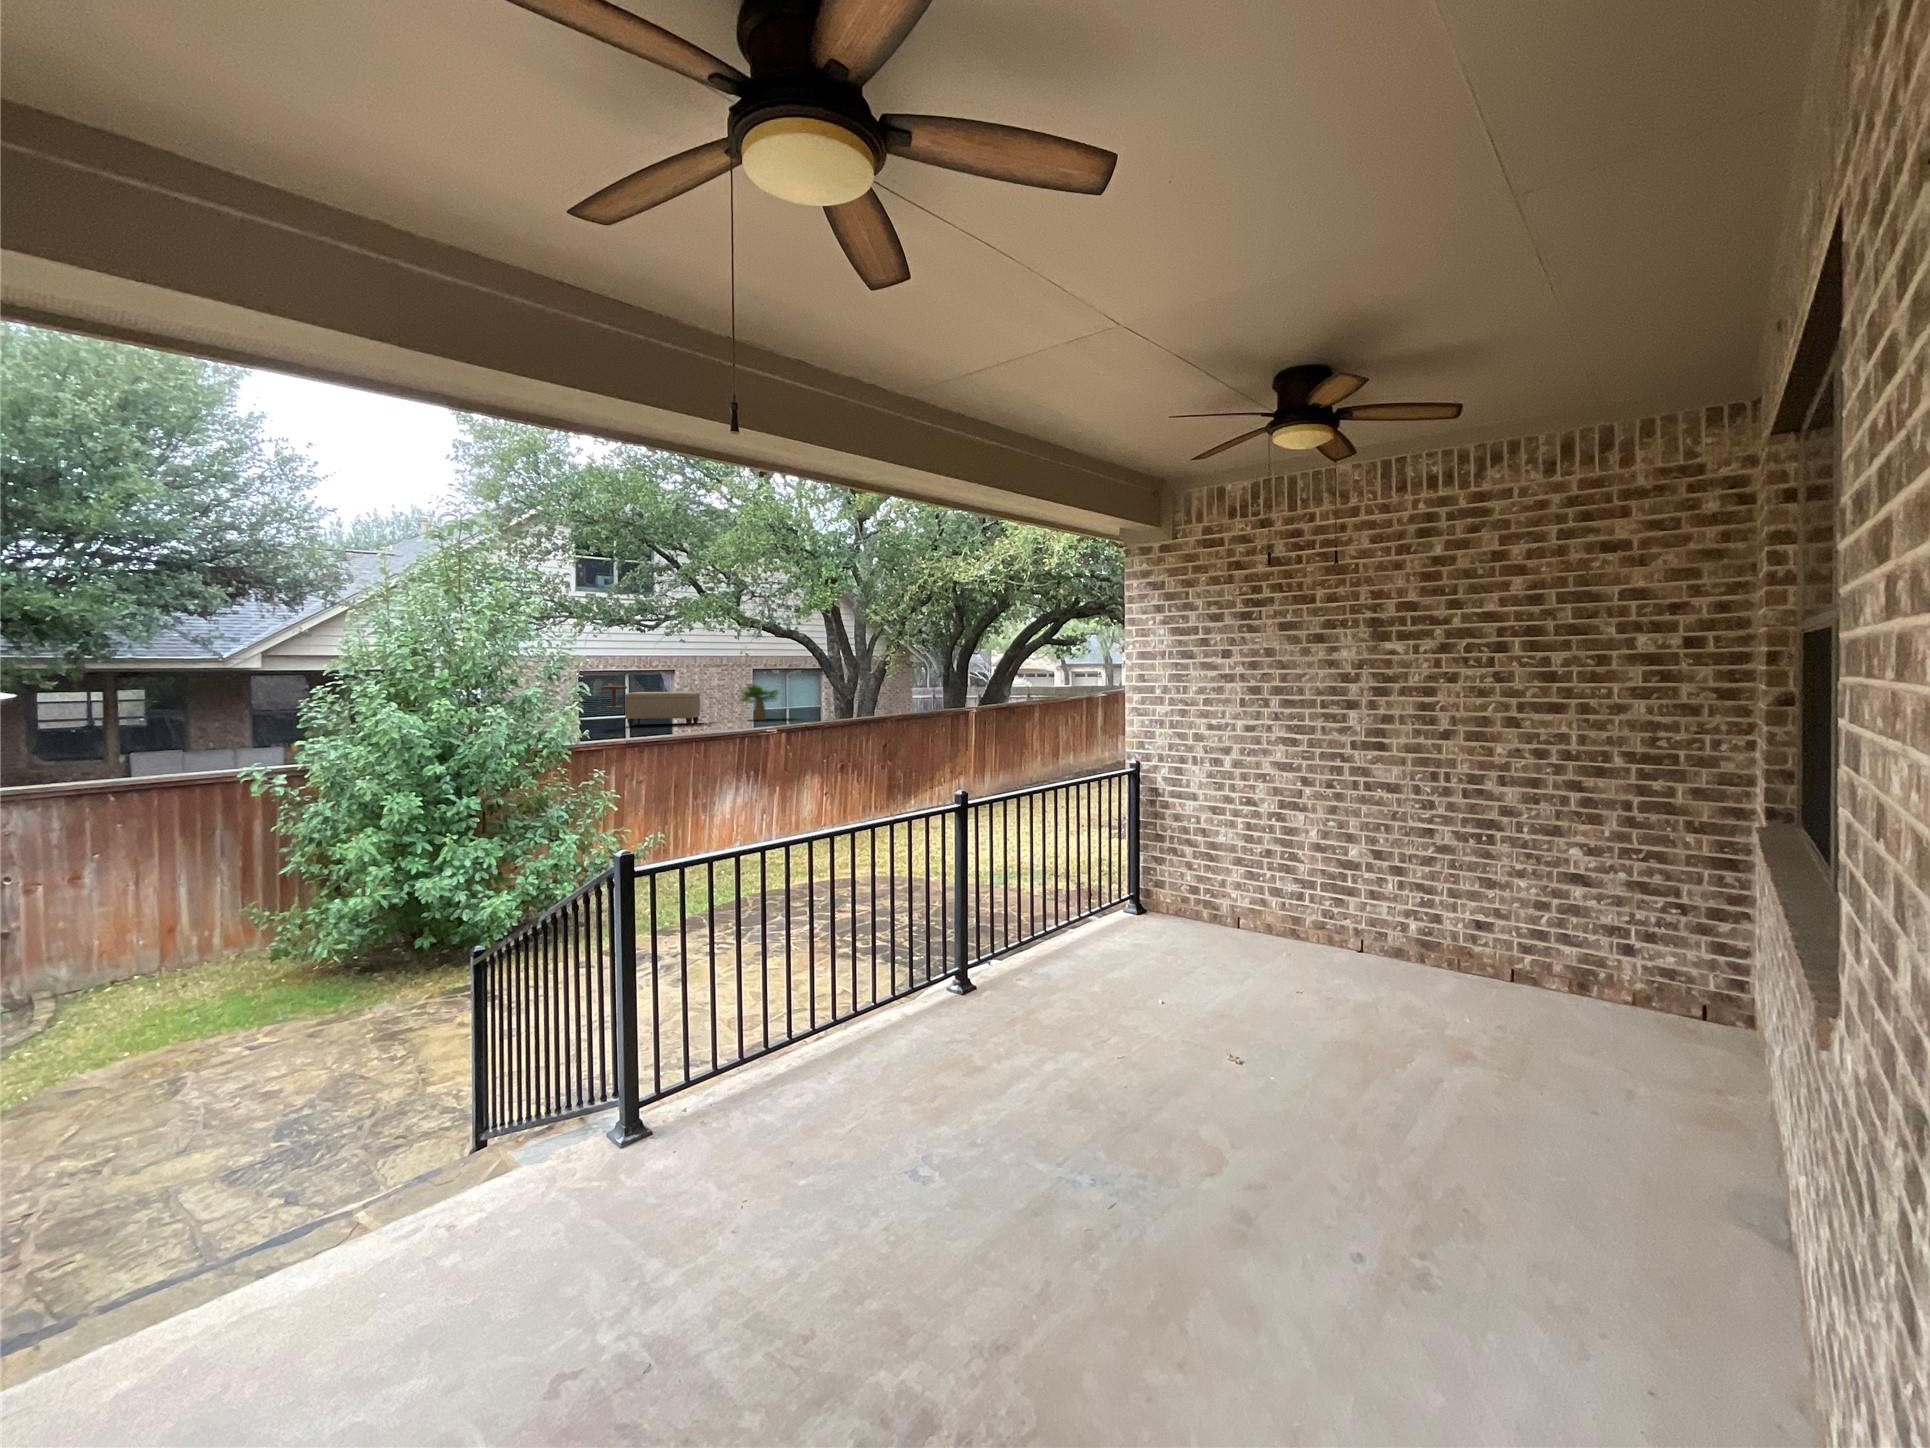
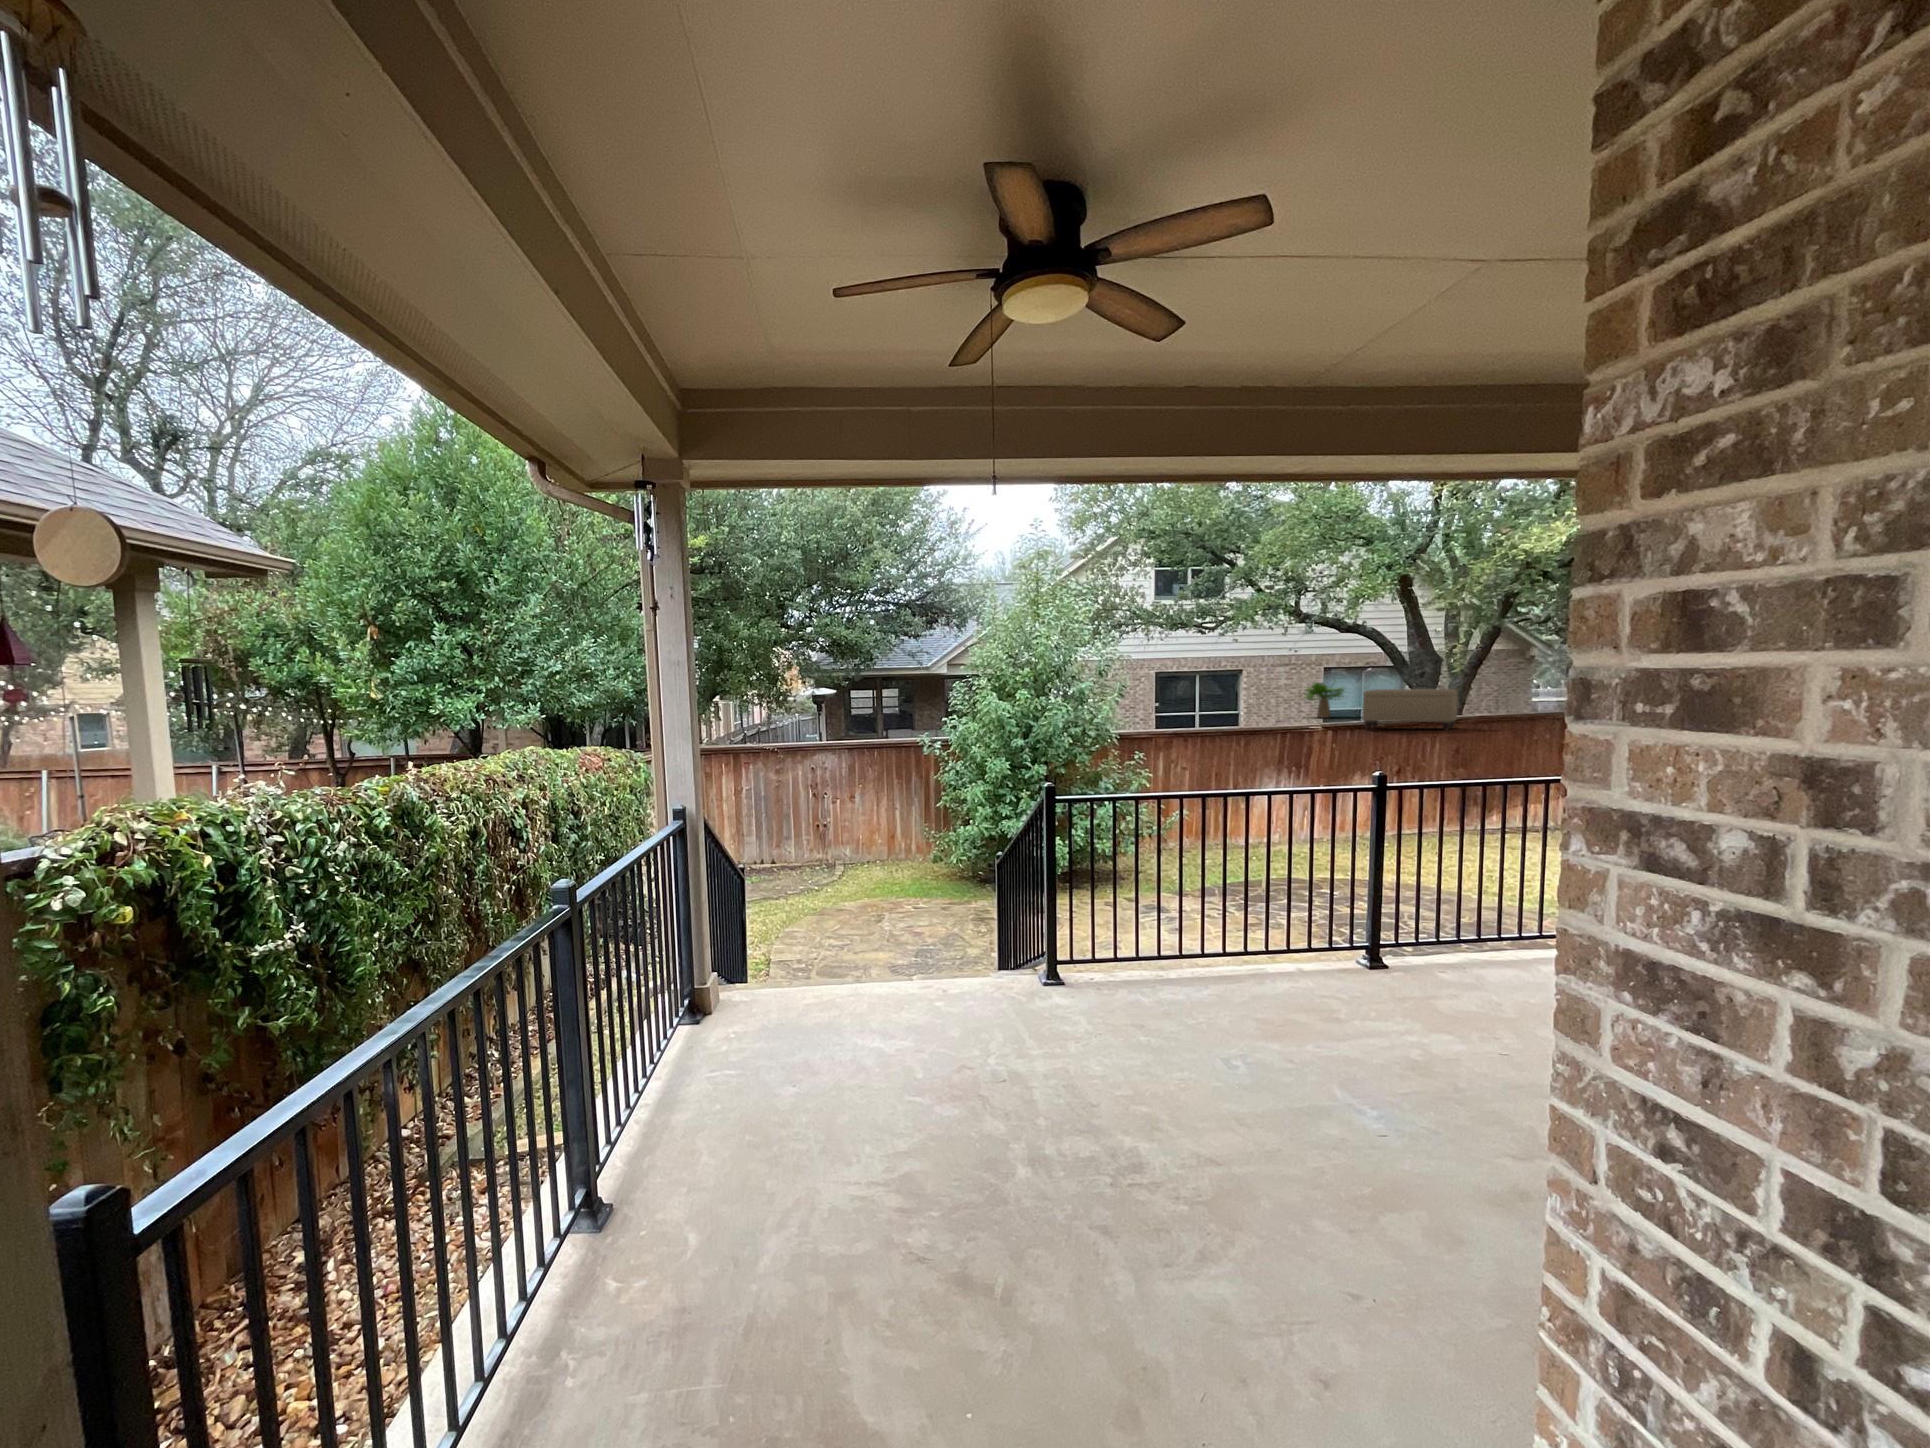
side table: present [601,683,627,708] -> none [1173,682,1195,722]
ottoman: present [625,692,700,726] -> present [1363,689,1458,730]

